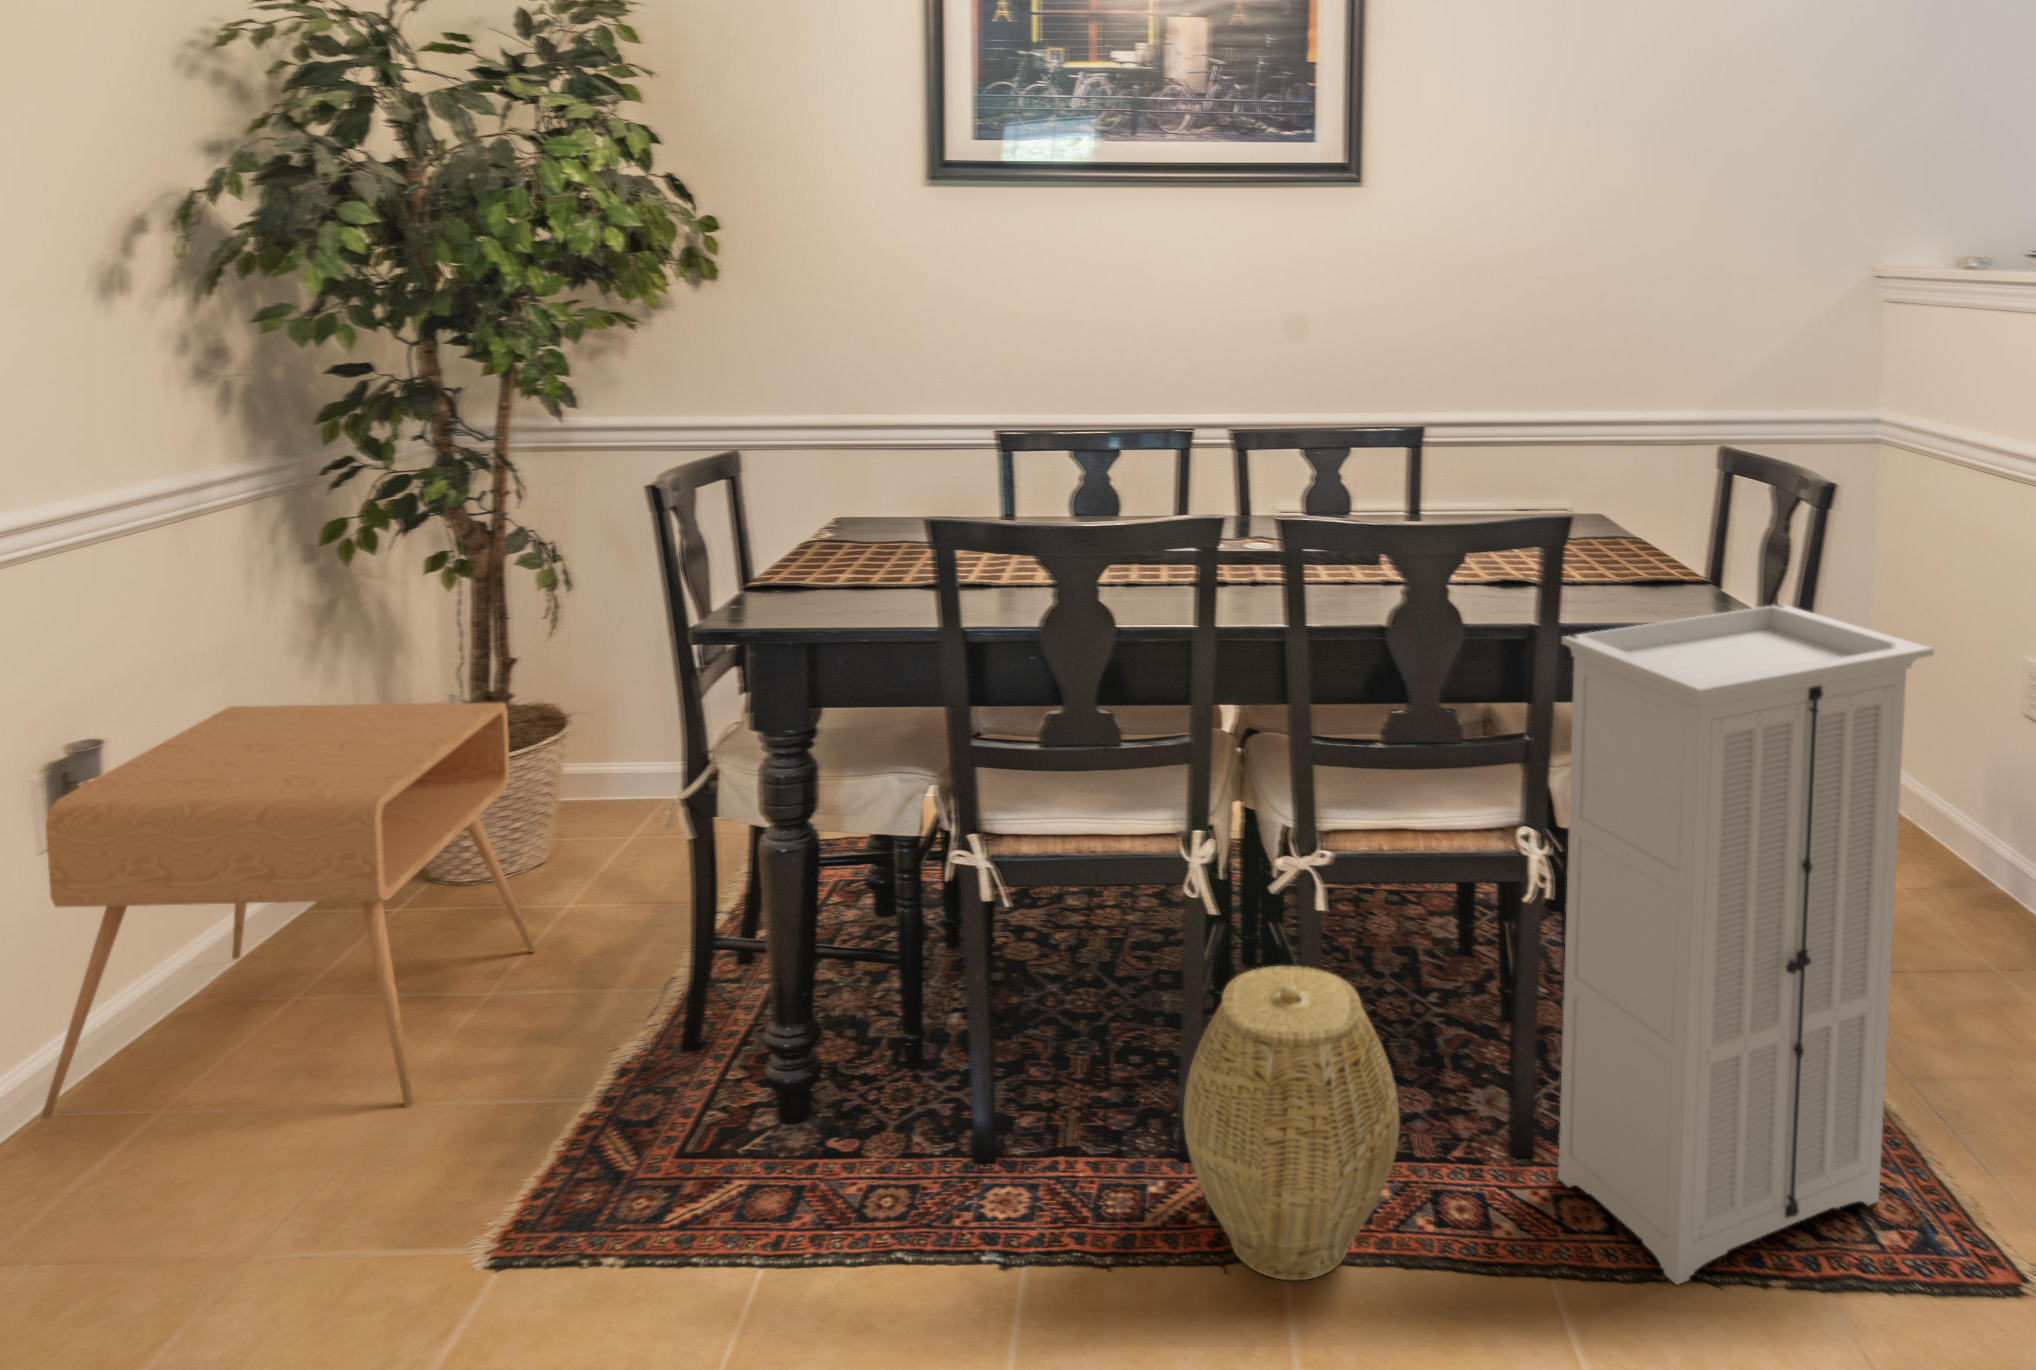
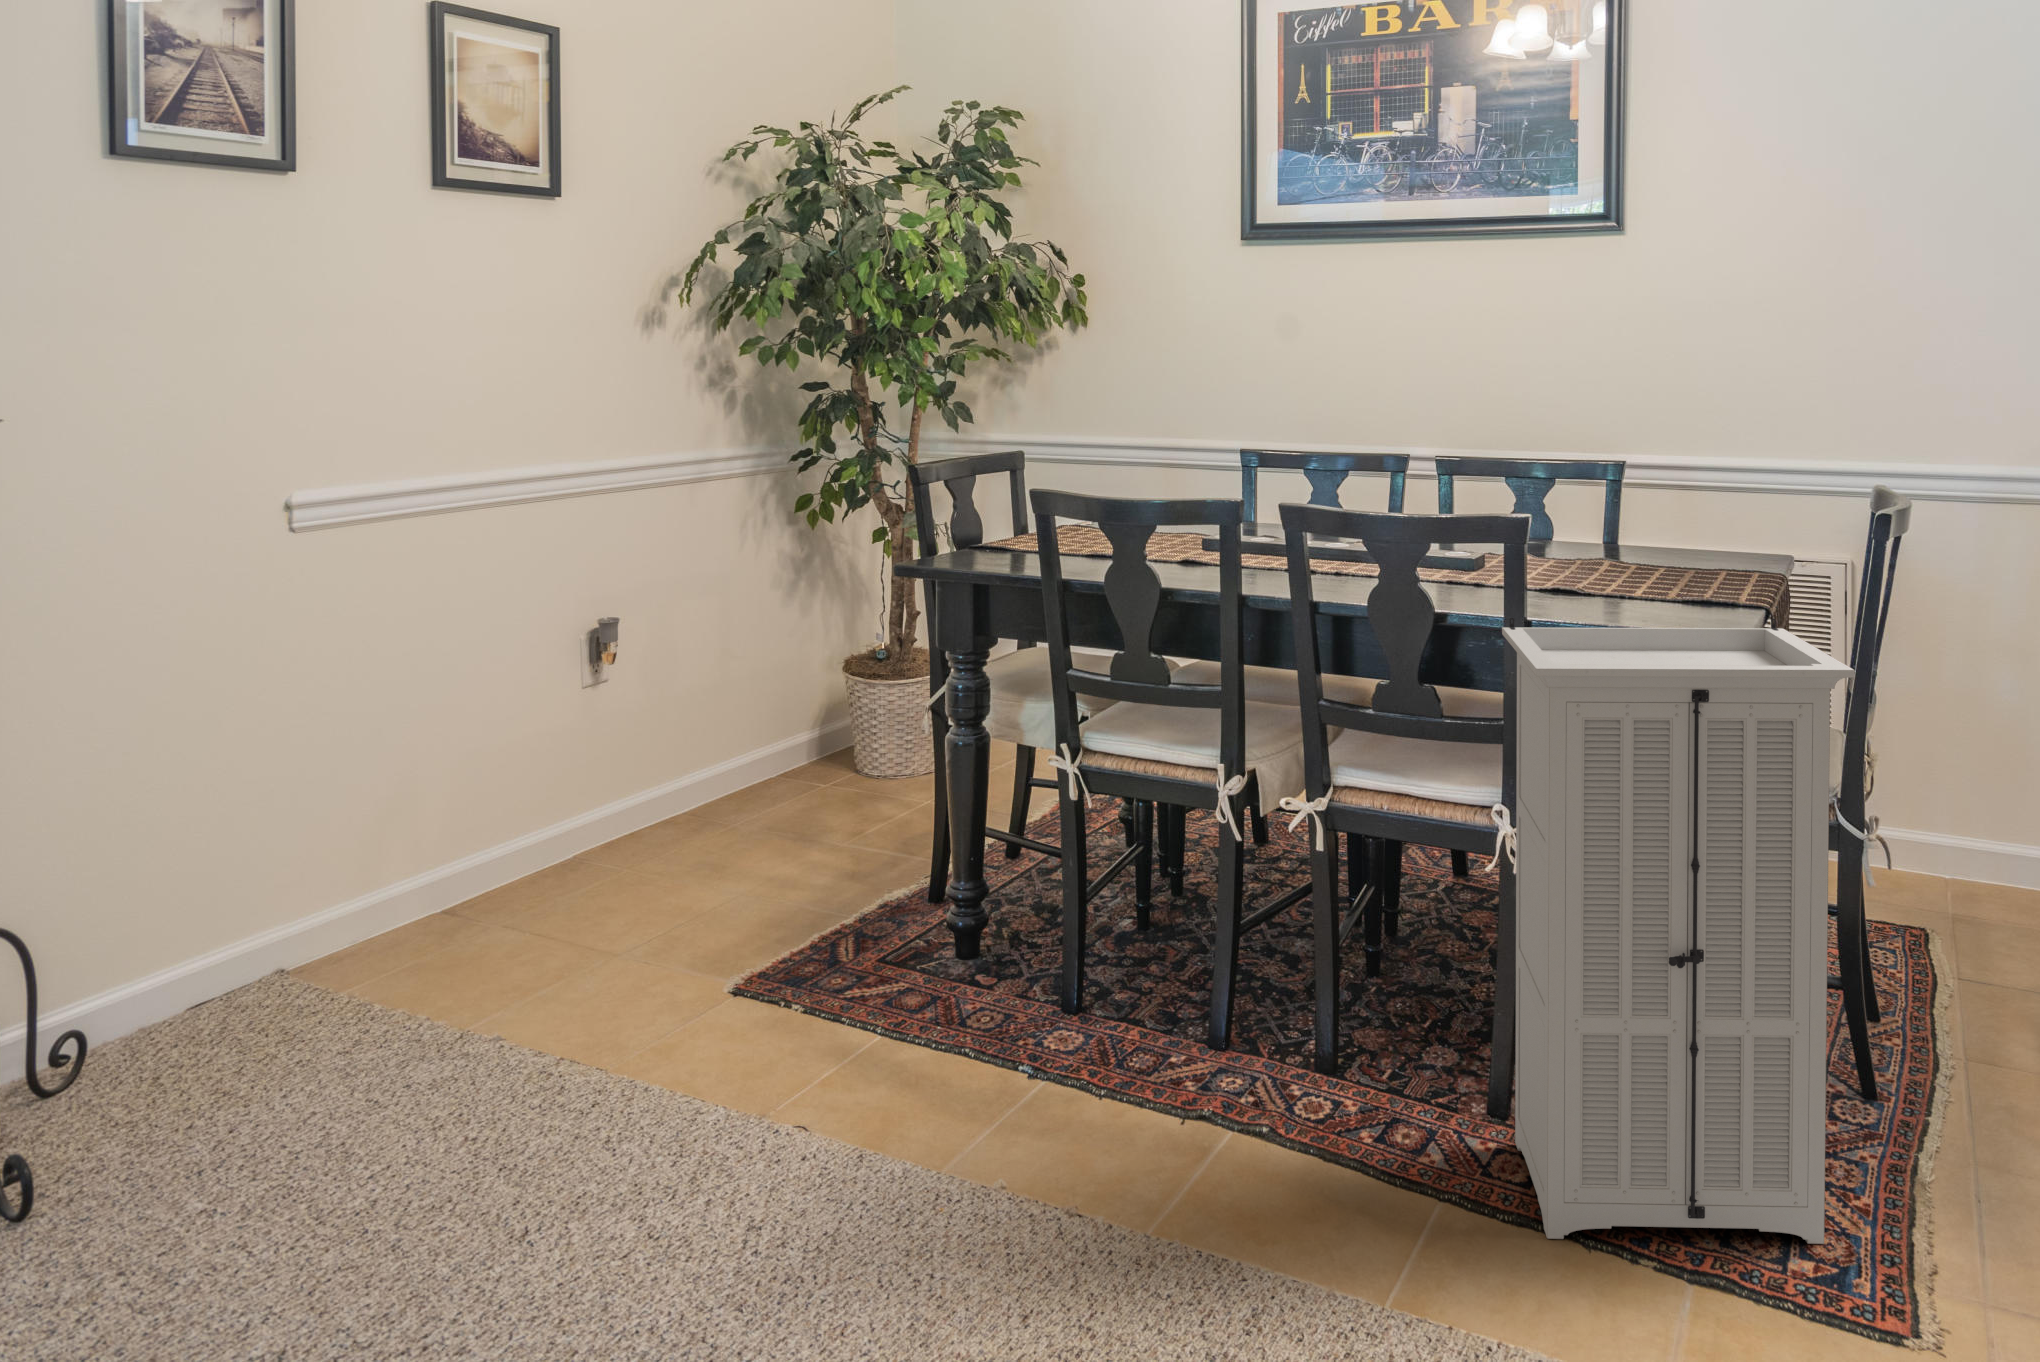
side table: present [41,702,536,1119] -> none [569,618,887,900]
woven basket: present [1183,966,1399,1280] -> none [1159,886,1341,1146]

